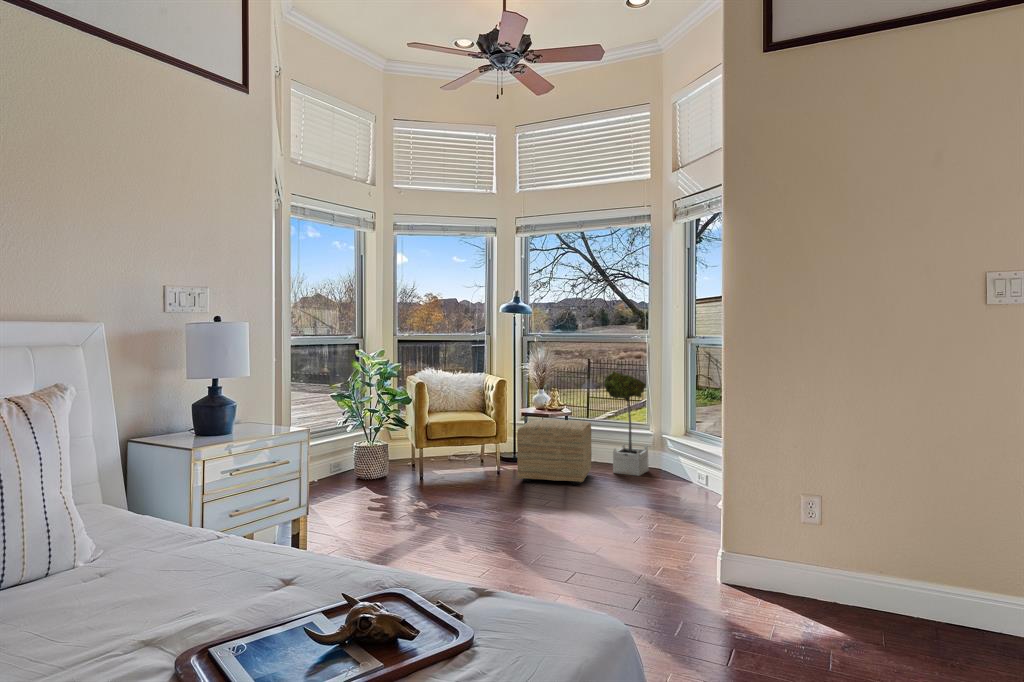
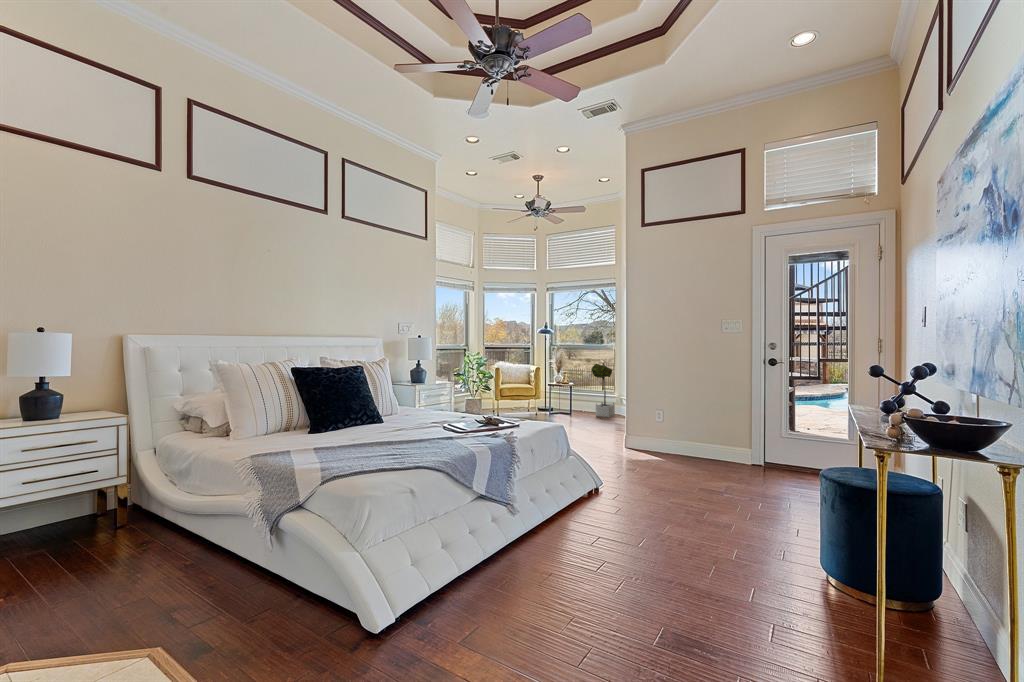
ottoman: present [517,419,592,485] -> none [545,388,584,420]

